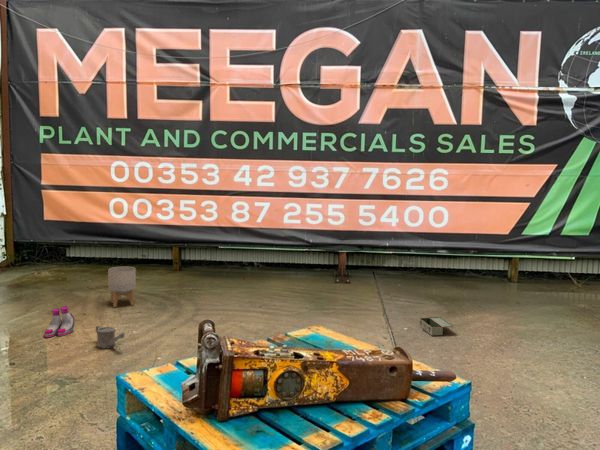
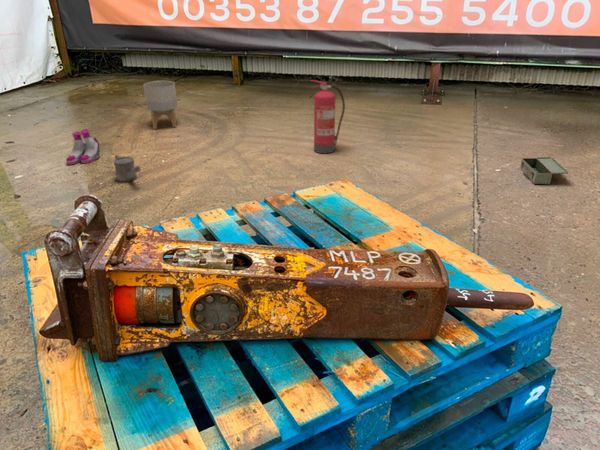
fire extinguisher: none [258,264,284,321] -> present [312,80,345,153]

